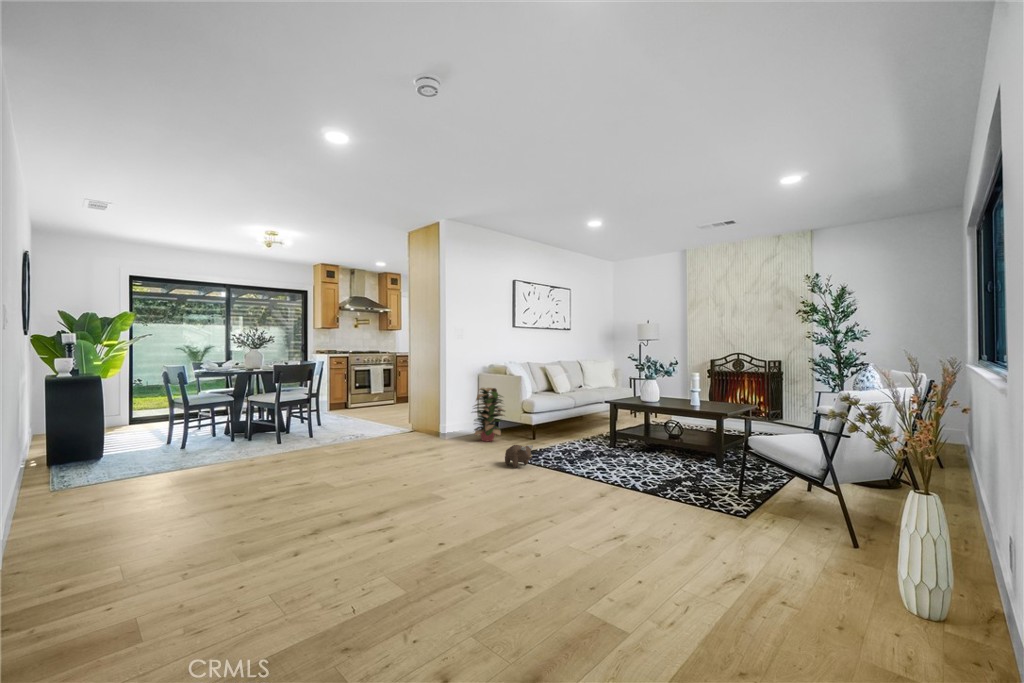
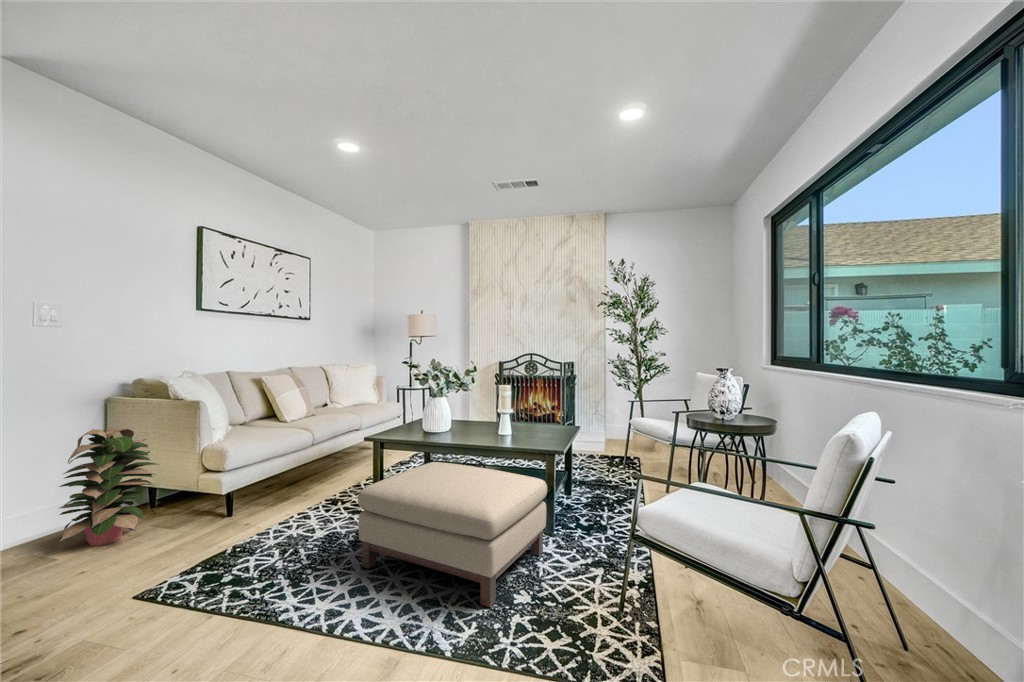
ottoman: none [604,415,713,480] -> present [358,462,547,607]
plush toy: present [505,445,533,468] -> none [91,580,178,653]

